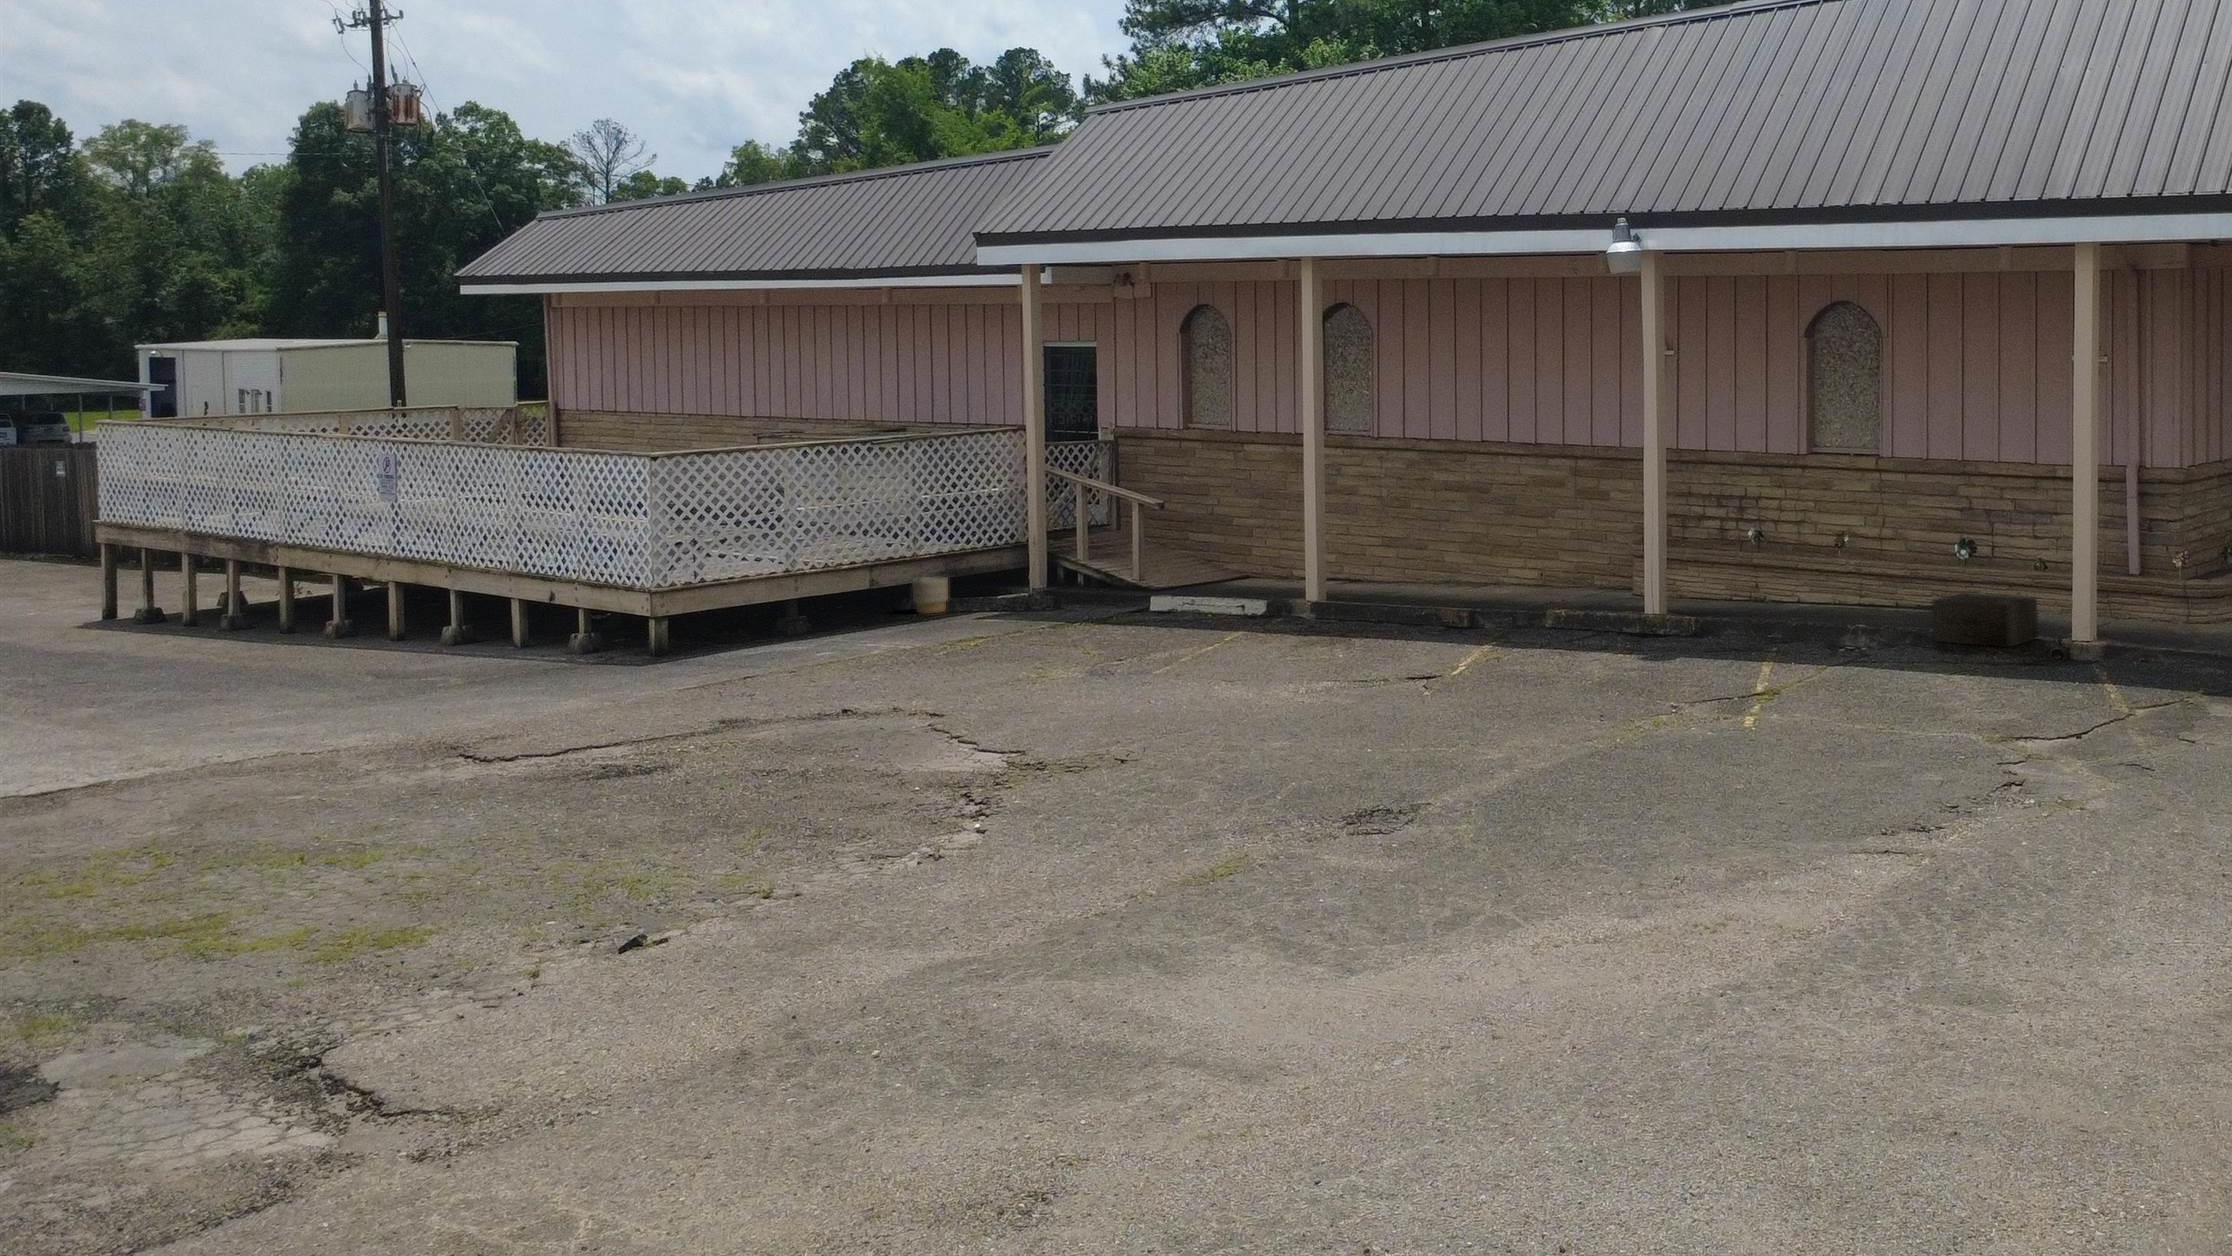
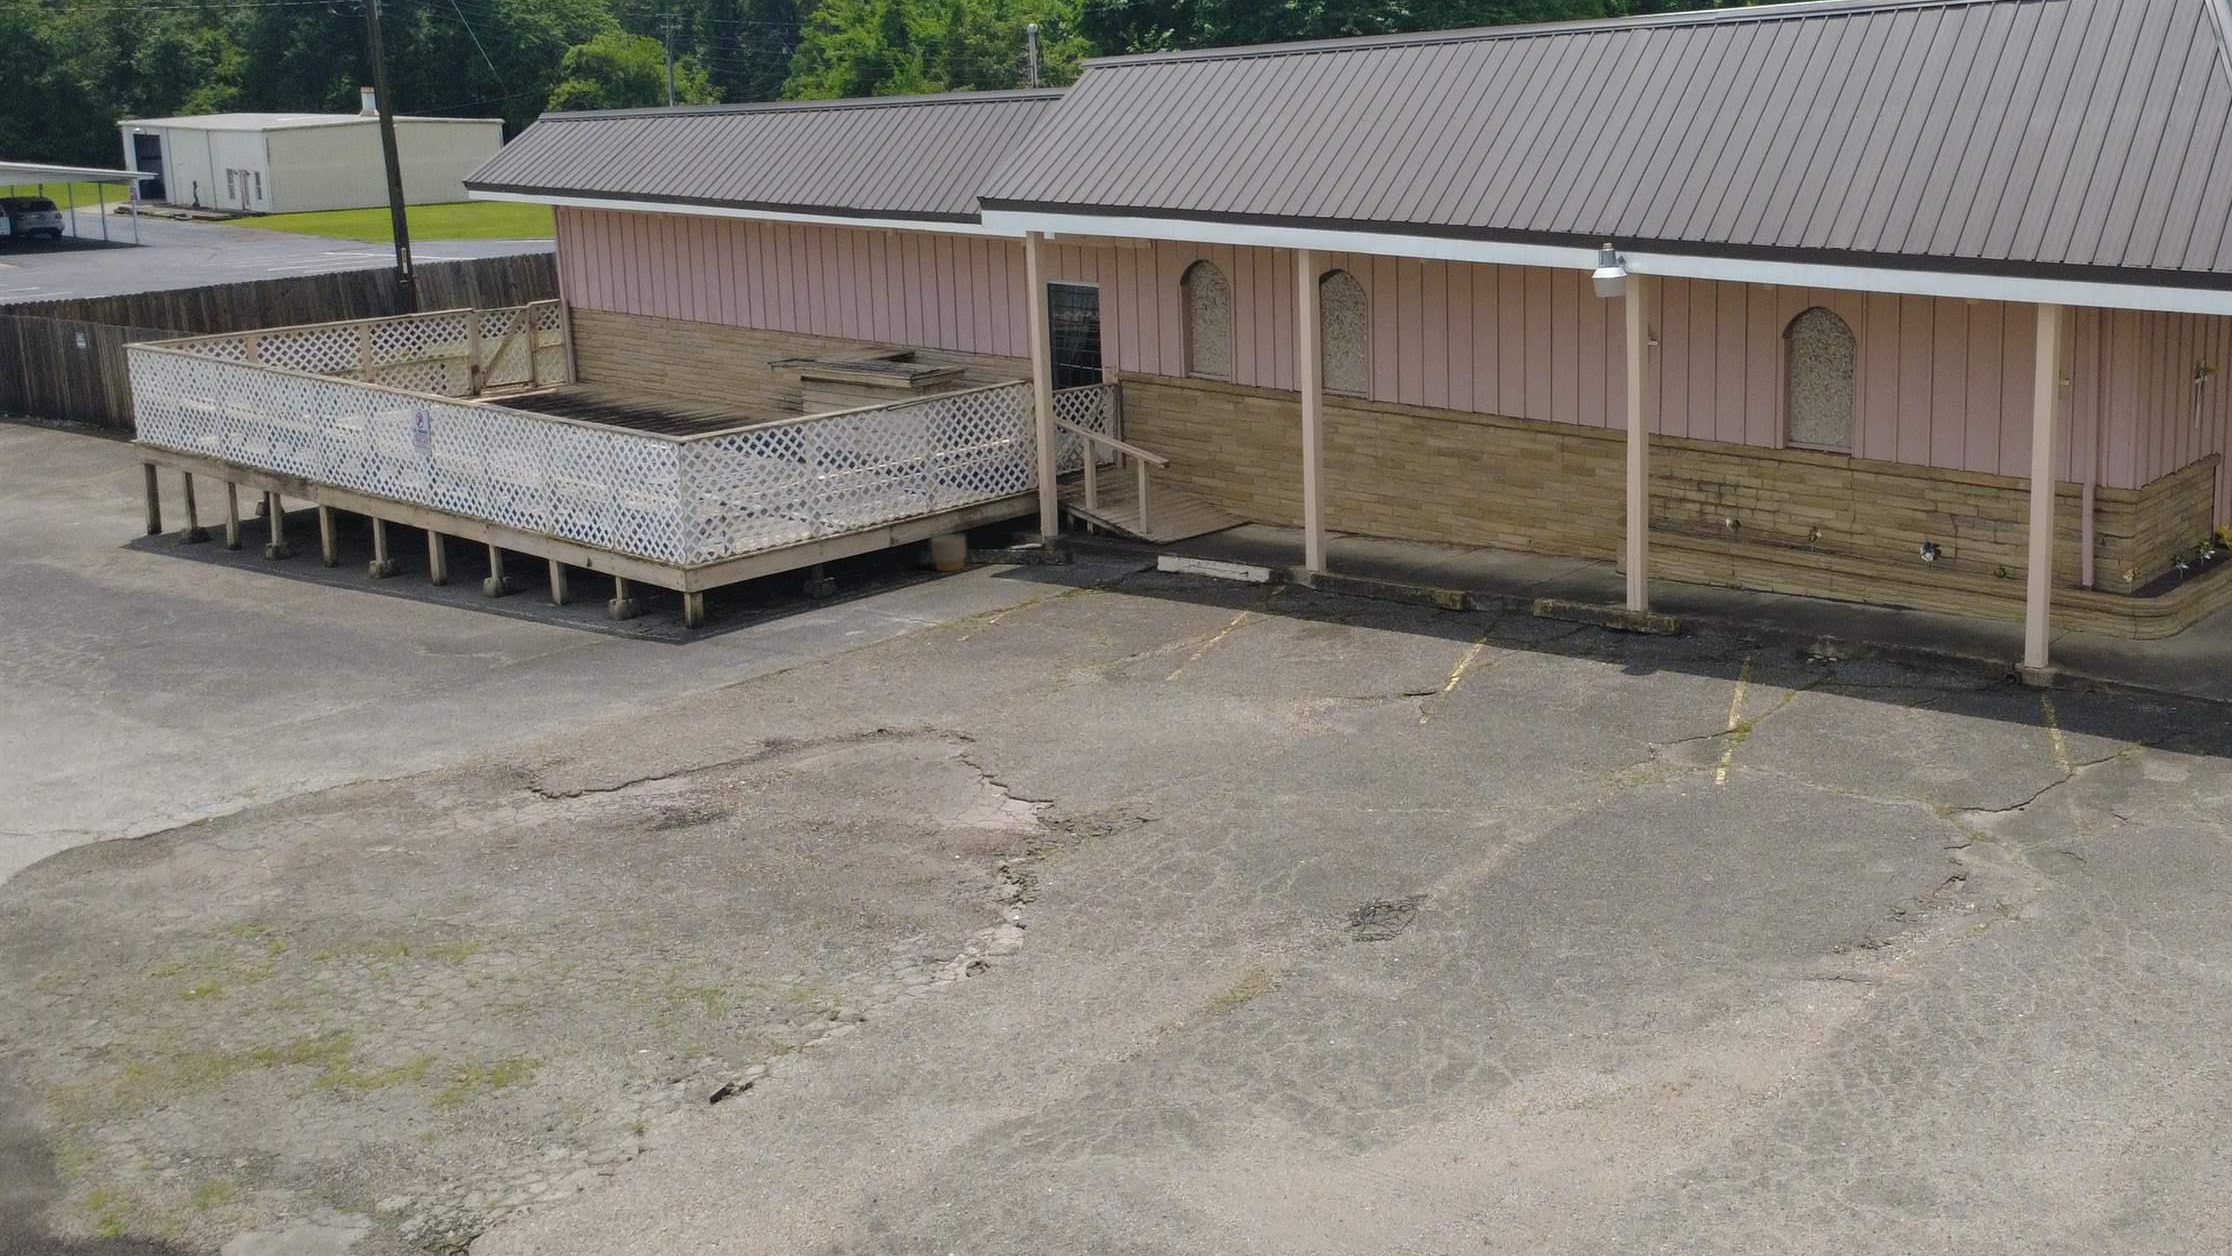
cardboard box: present [1932,593,2038,647] -> none [1897,595,1995,656]

